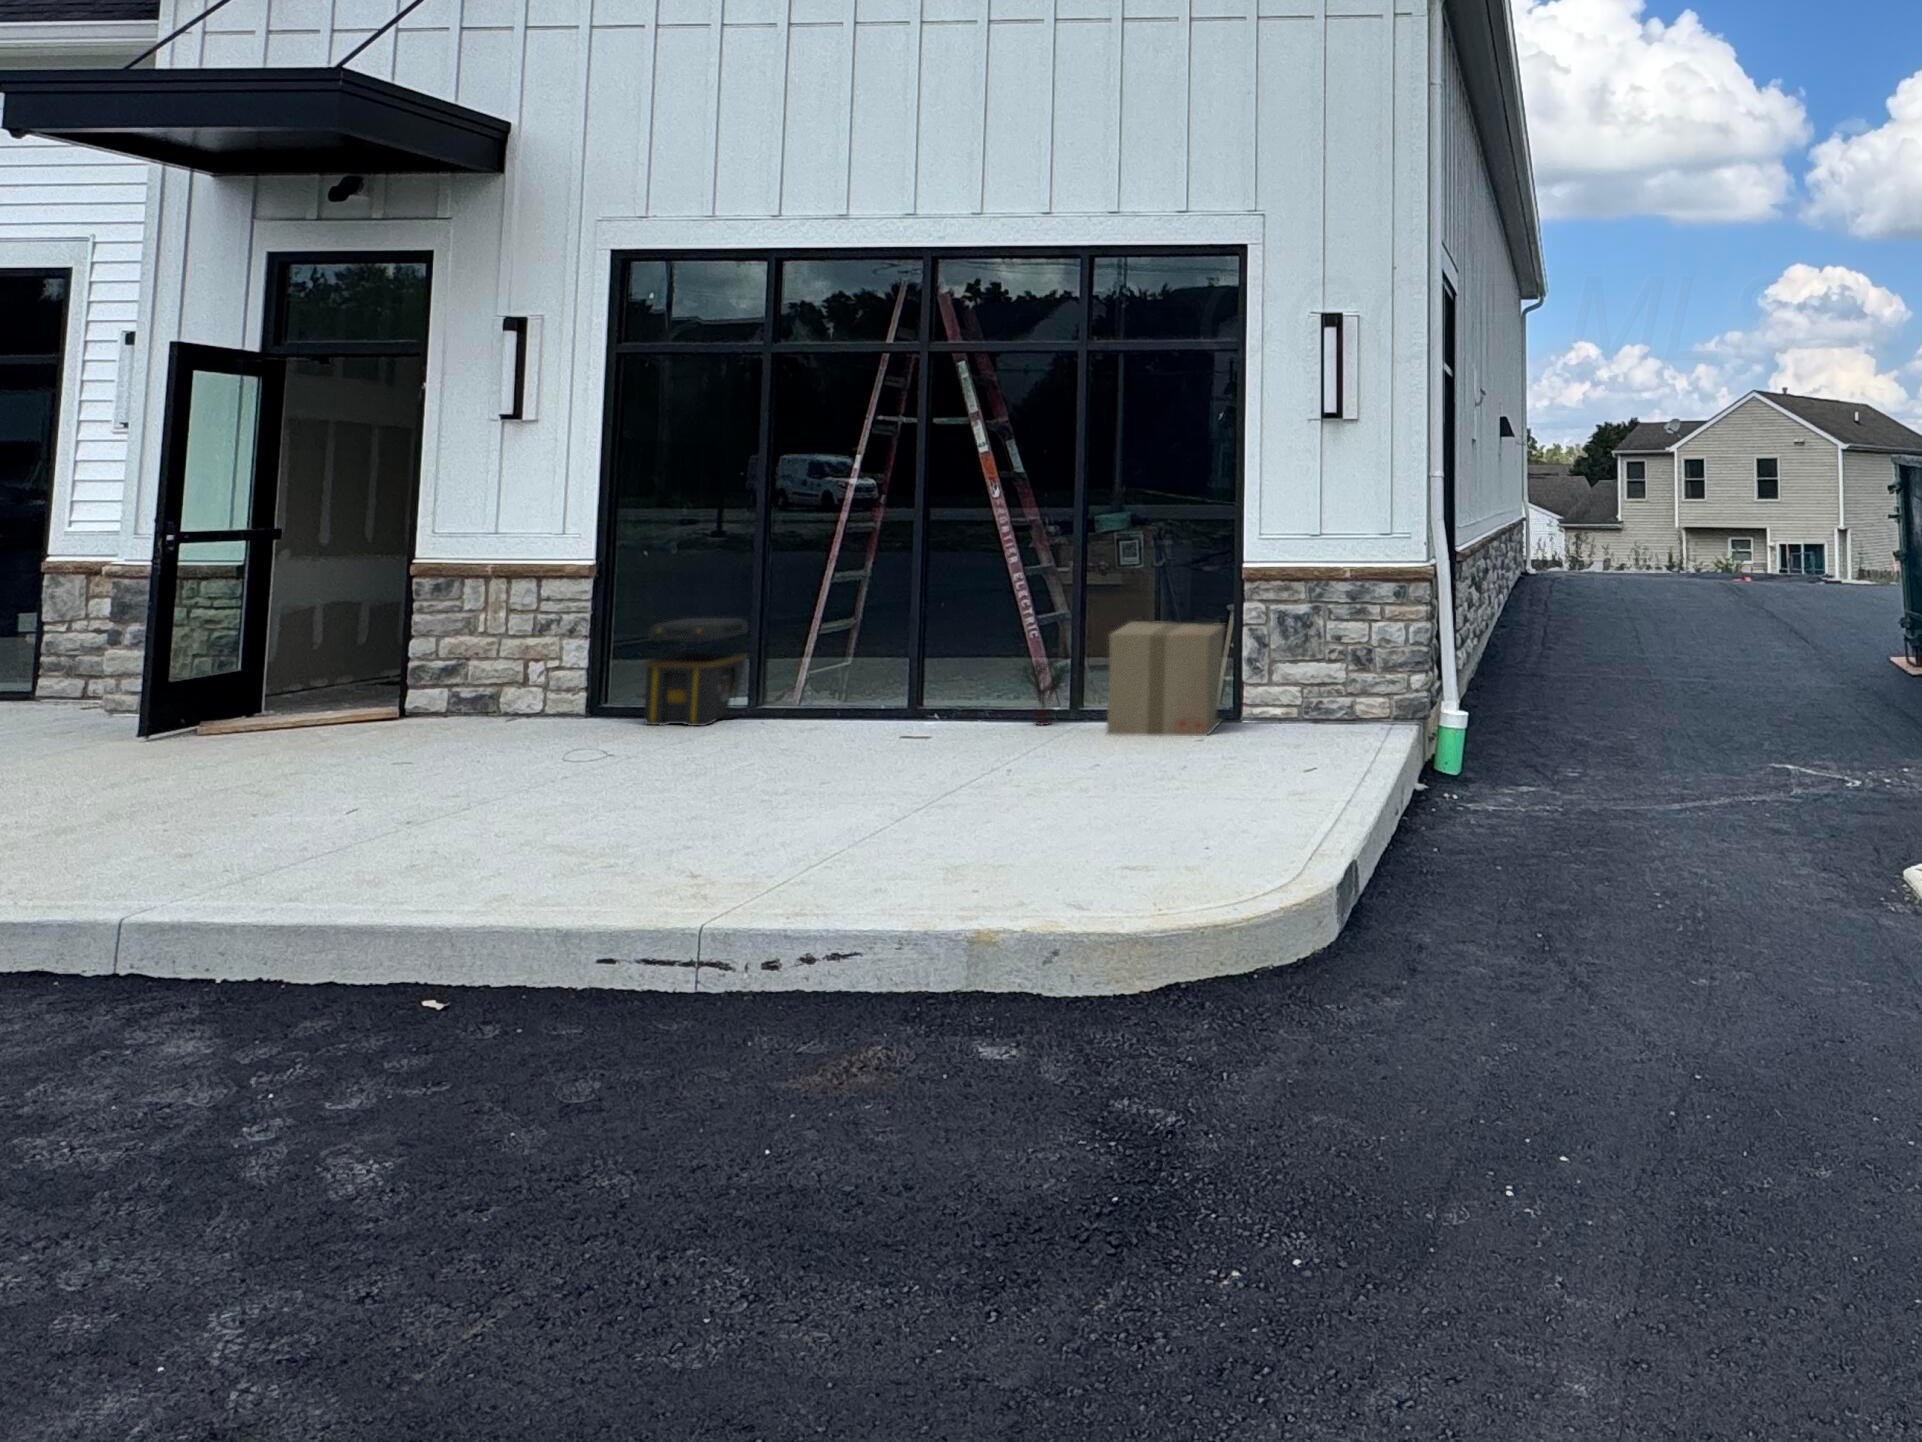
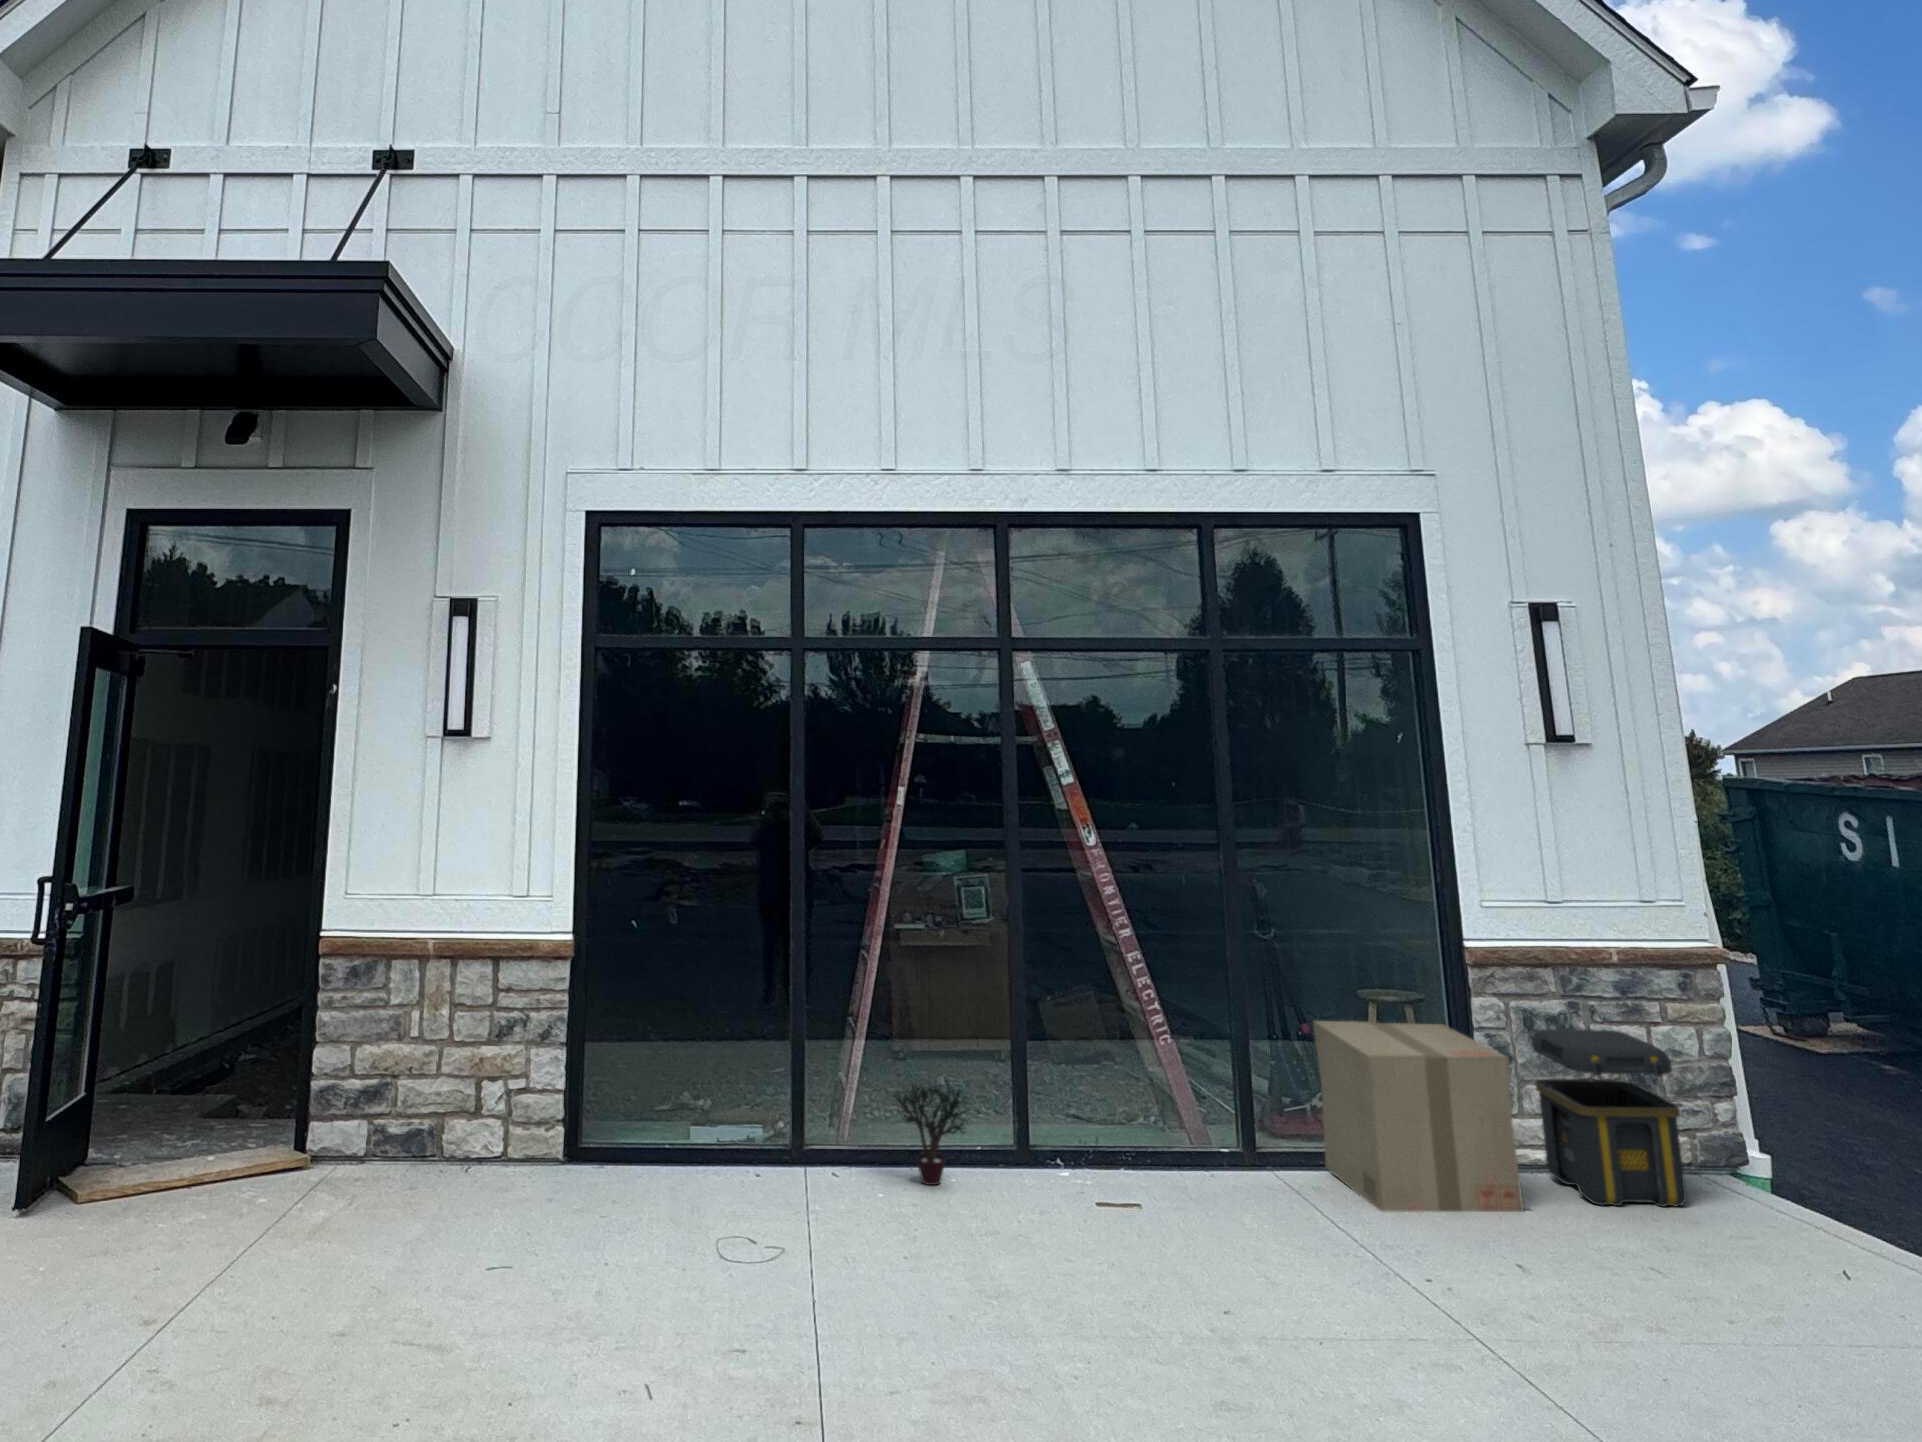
toolbox: present [644,618,748,726] -> present [1532,1029,1687,1207]
potted plant: present [1019,660,1072,725] -> present [893,1084,968,1185]

